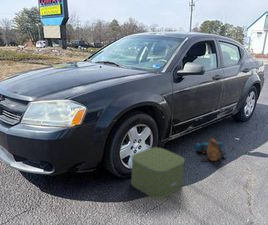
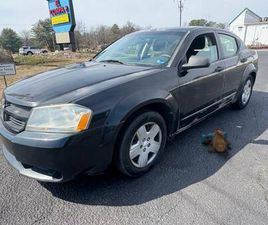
storage box: present [131,147,185,199] -> none [142,144,196,197]

